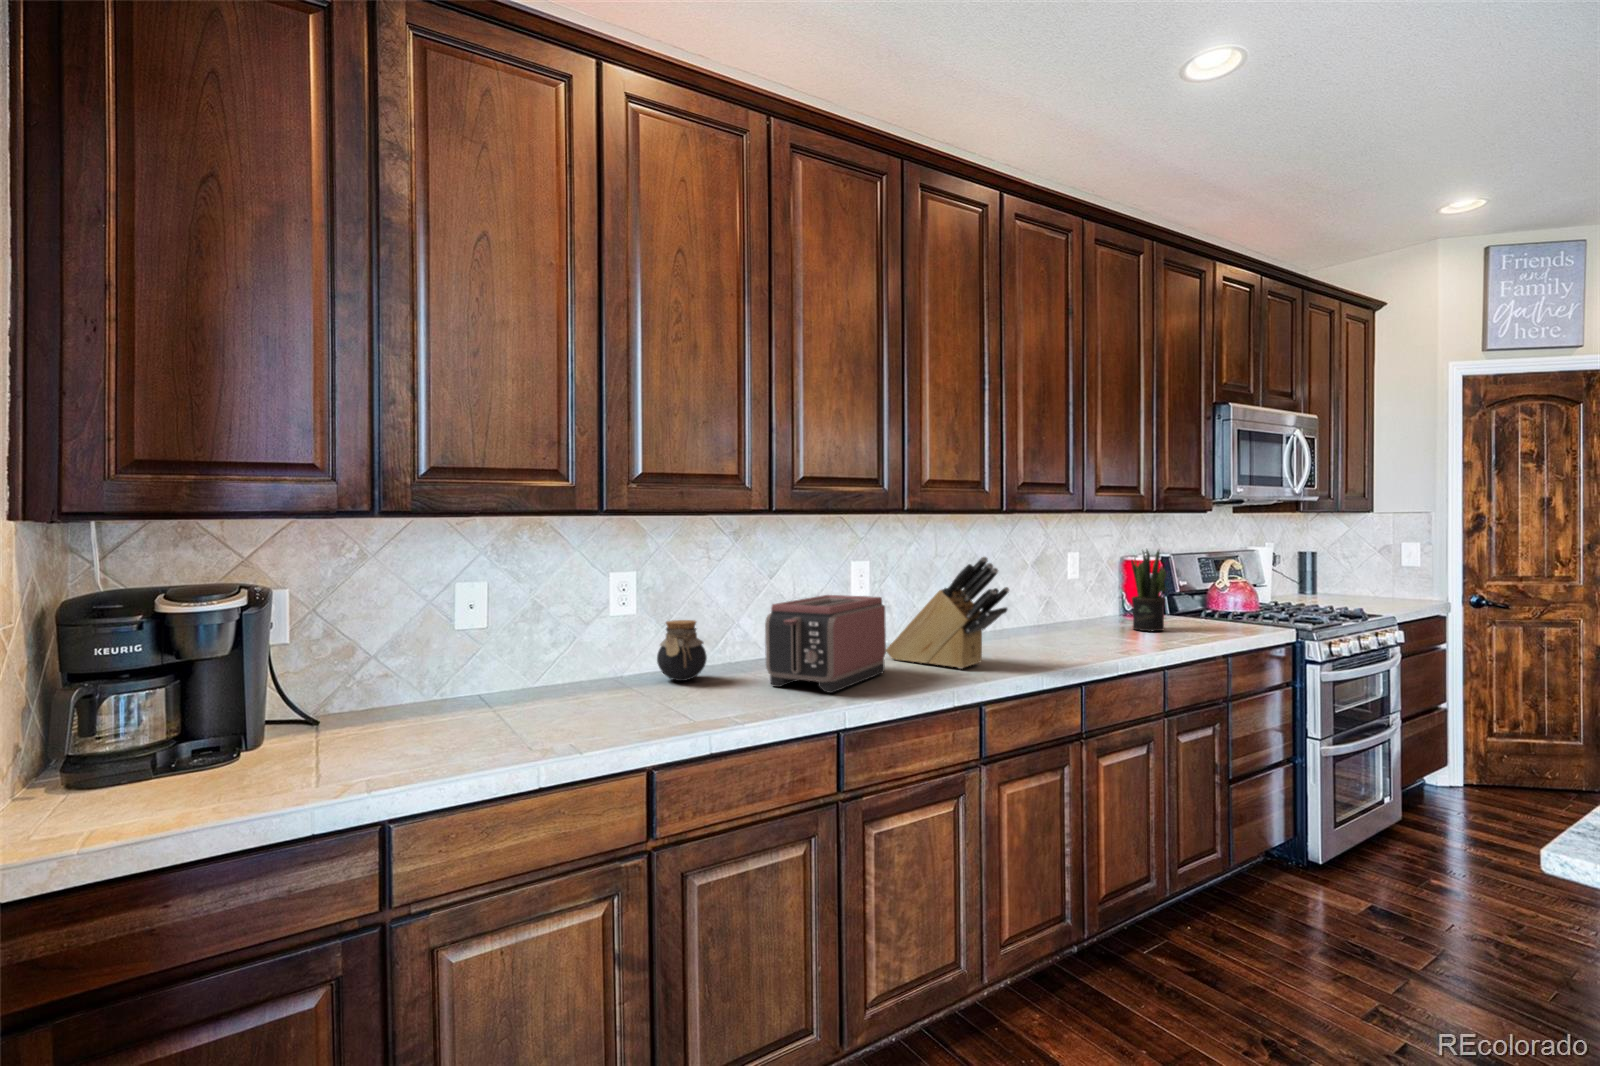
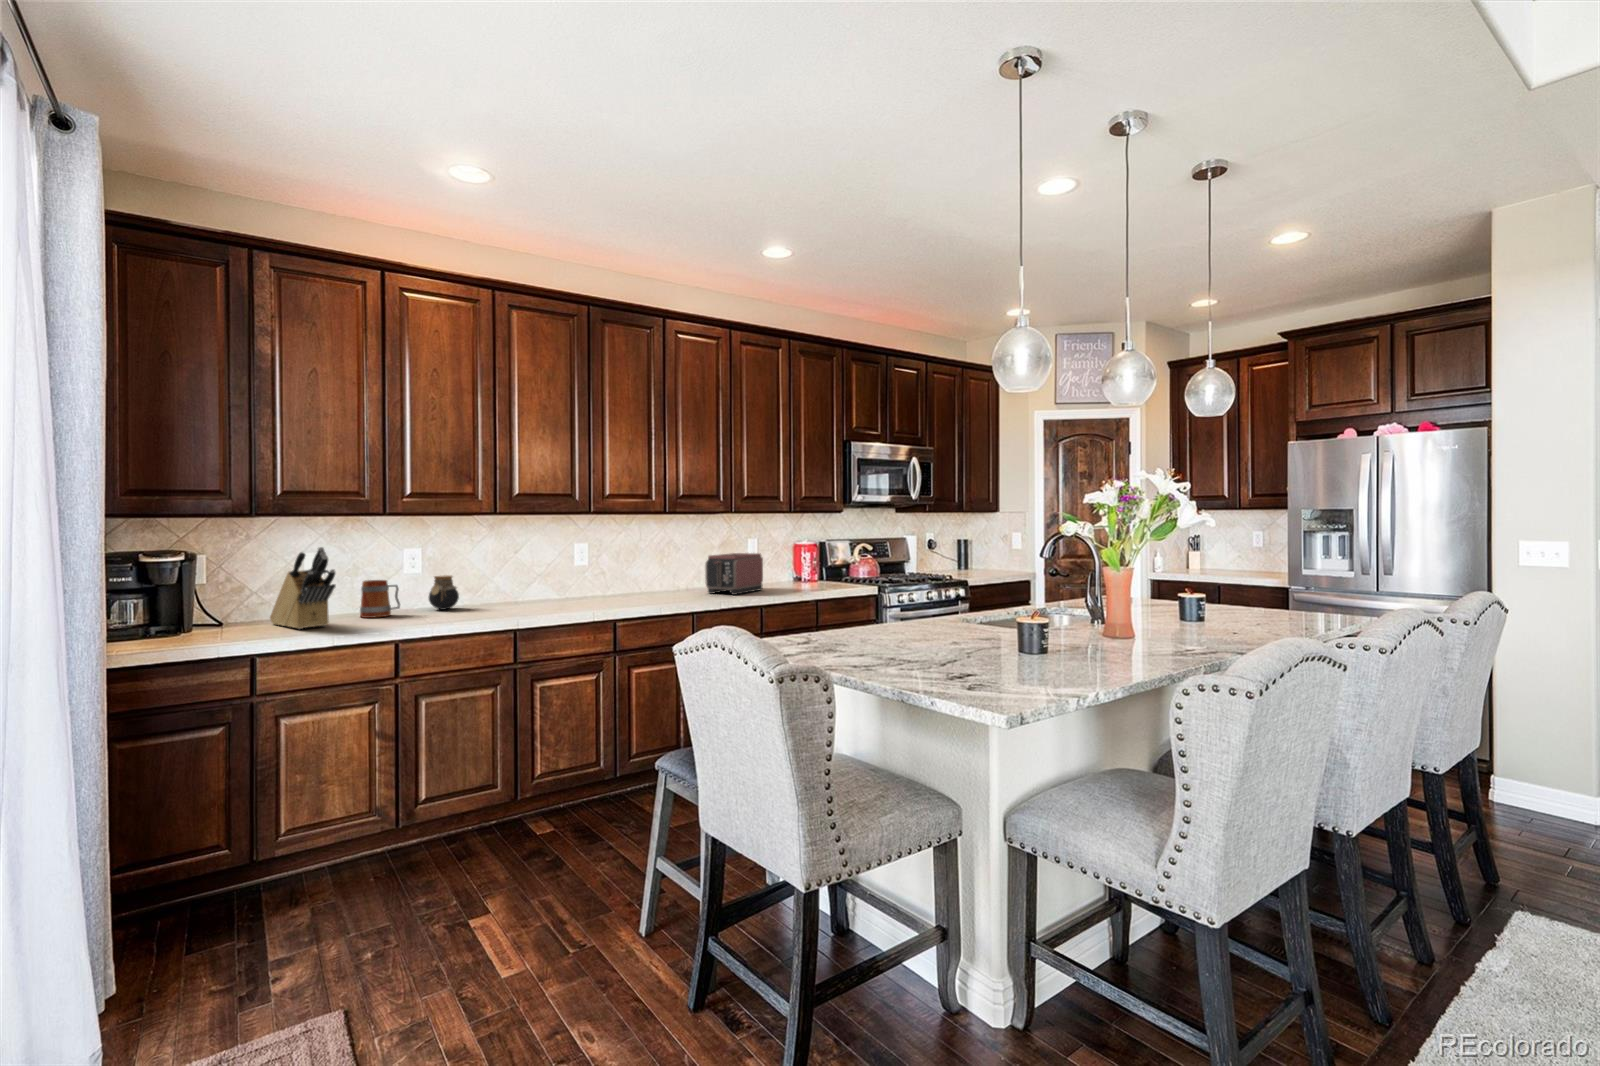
potted plant: present [1131,550,1166,631] -> none [773,536,795,588]
knife block: present [886,557,1009,669] -> present [270,547,335,629]
toaster: present [765,595,886,693] -> present [705,553,763,595]
mug: none [554,631,621,704] -> present [360,580,400,618]

